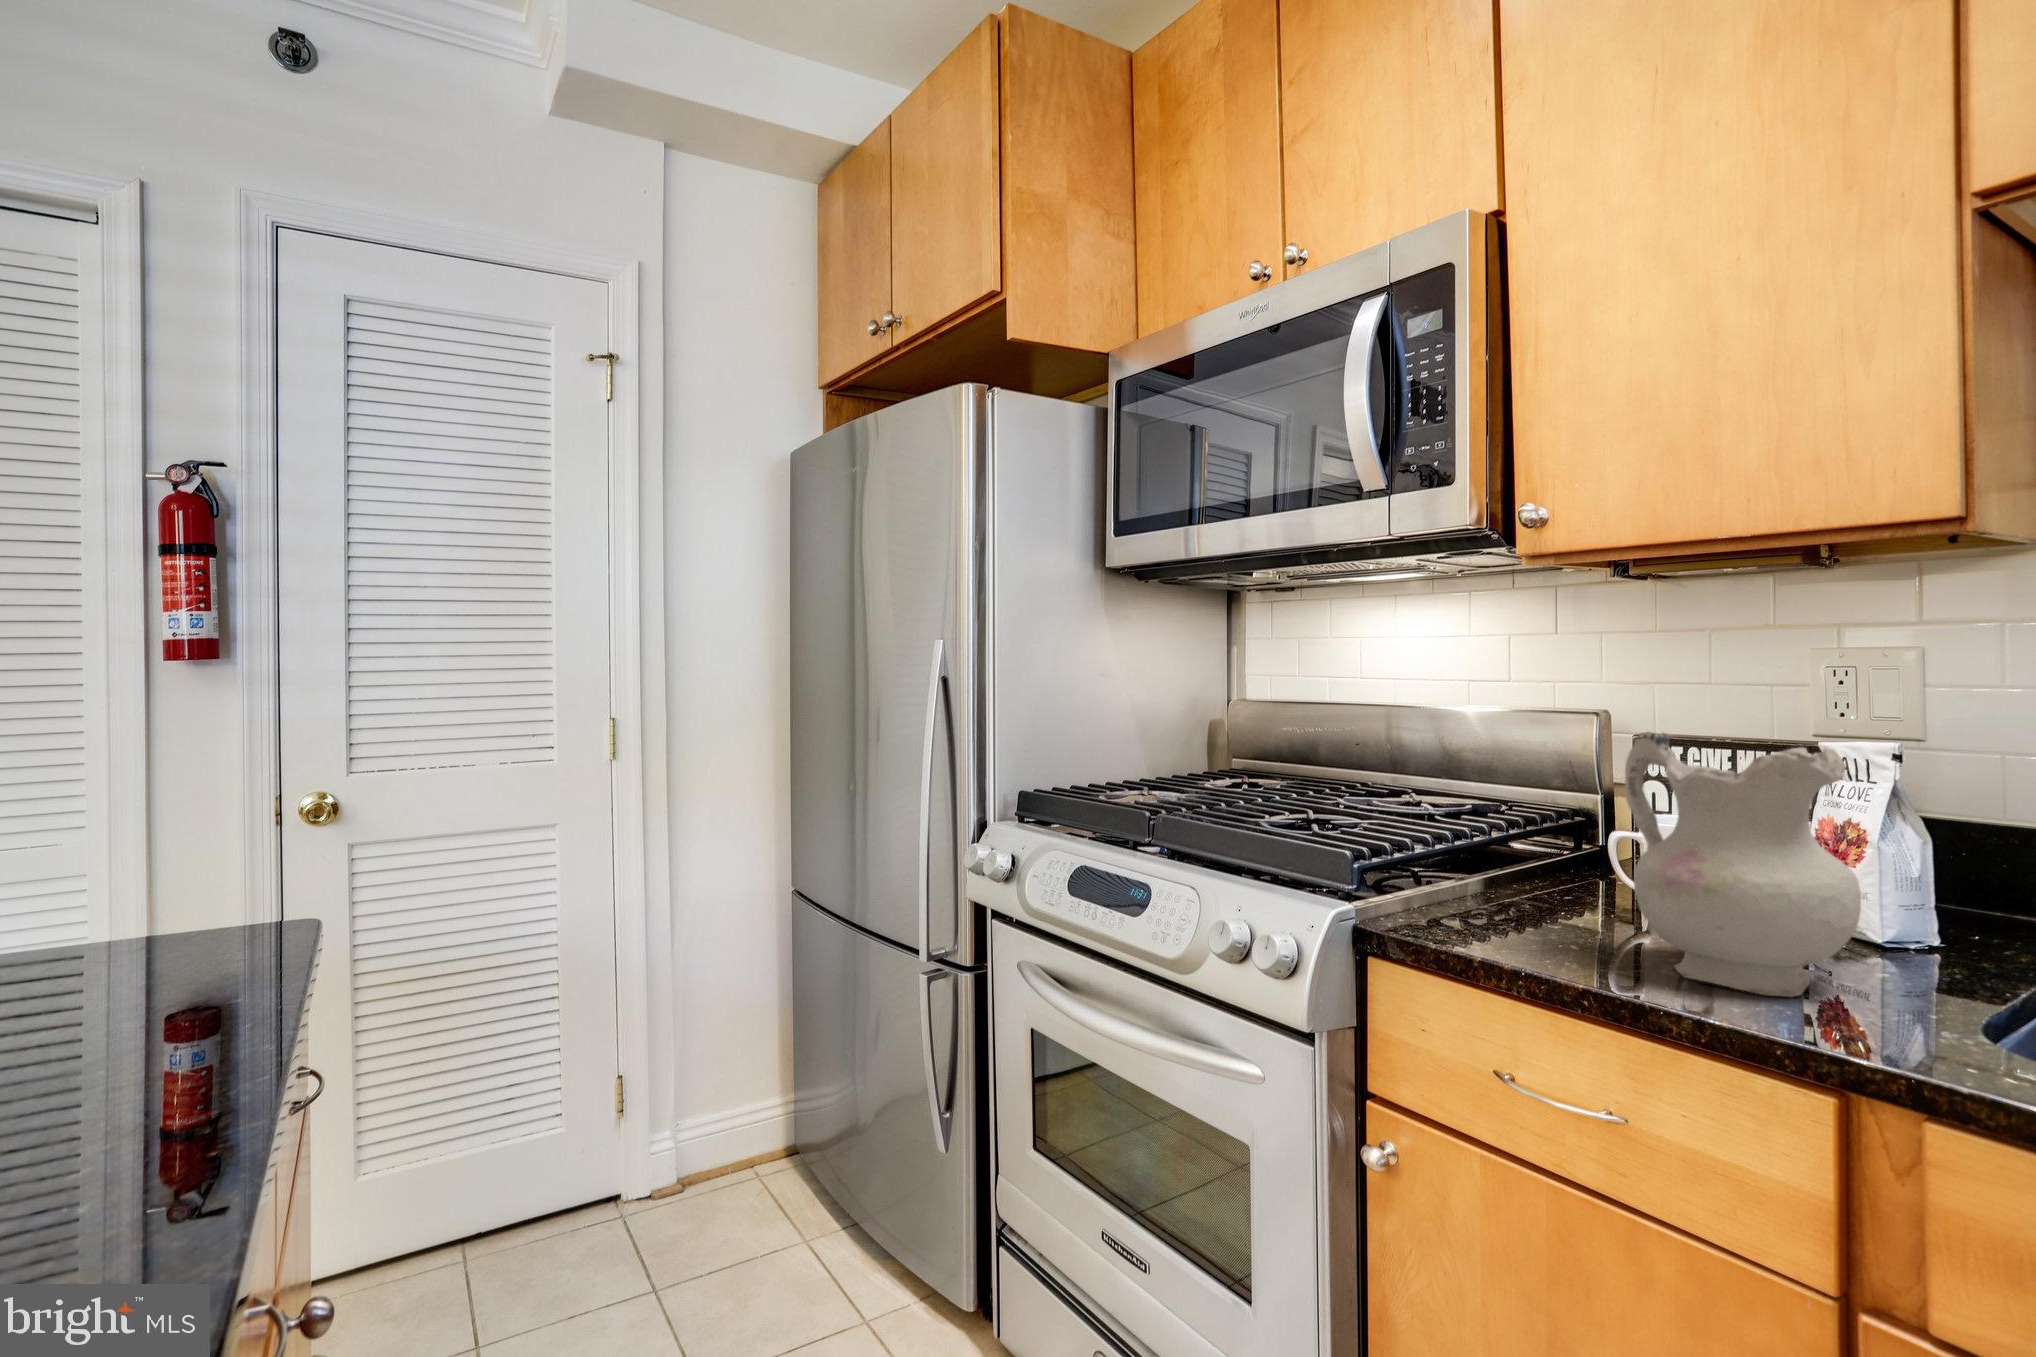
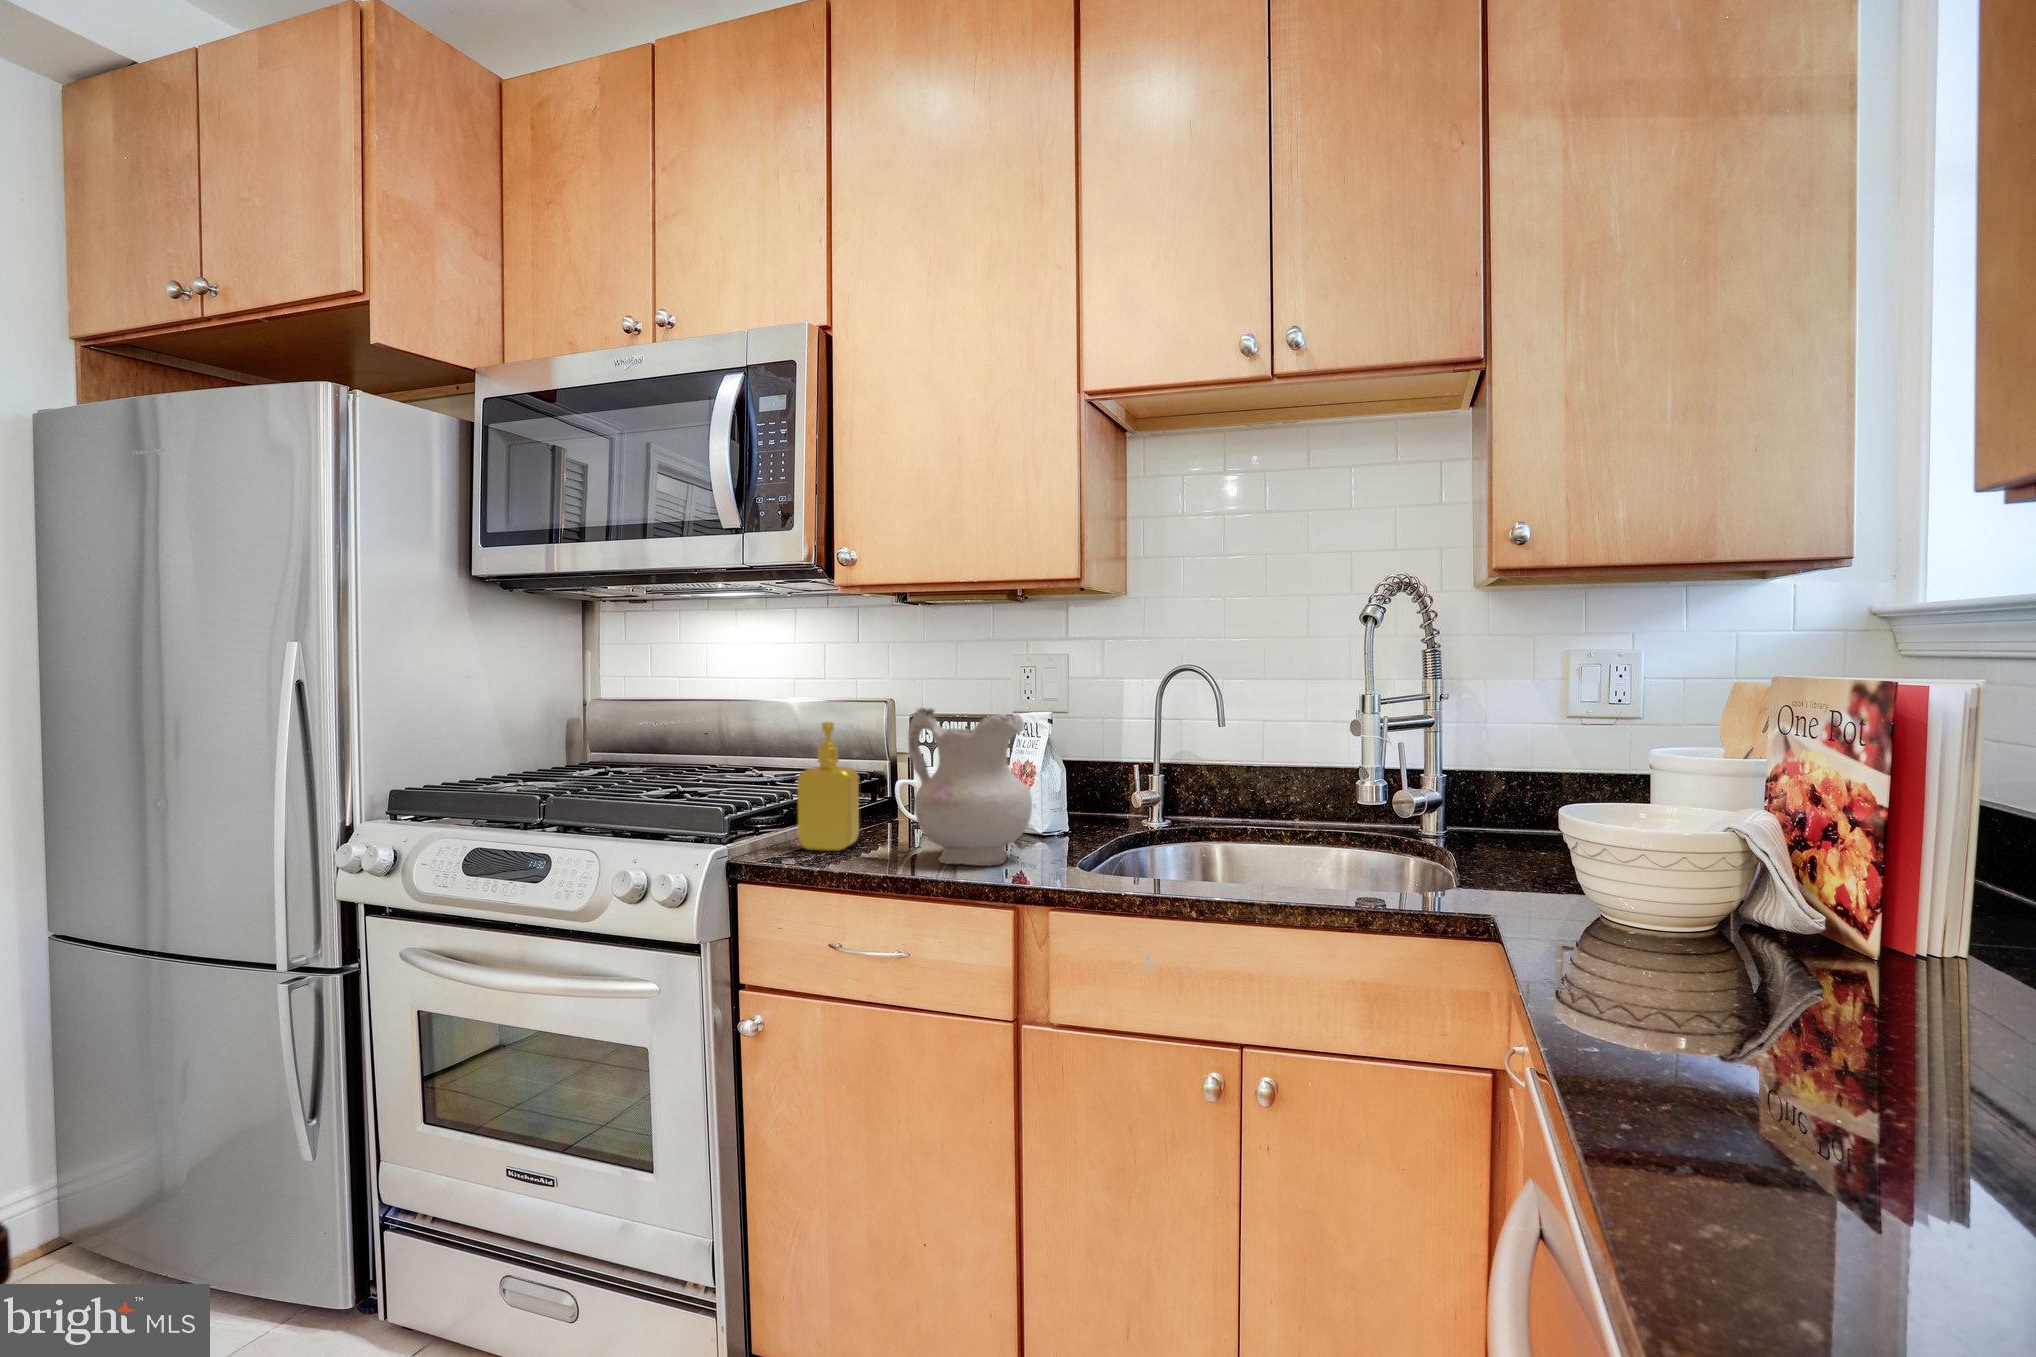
soap dispenser: none [1453,745,1546,928] -> present [798,722,859,851]

